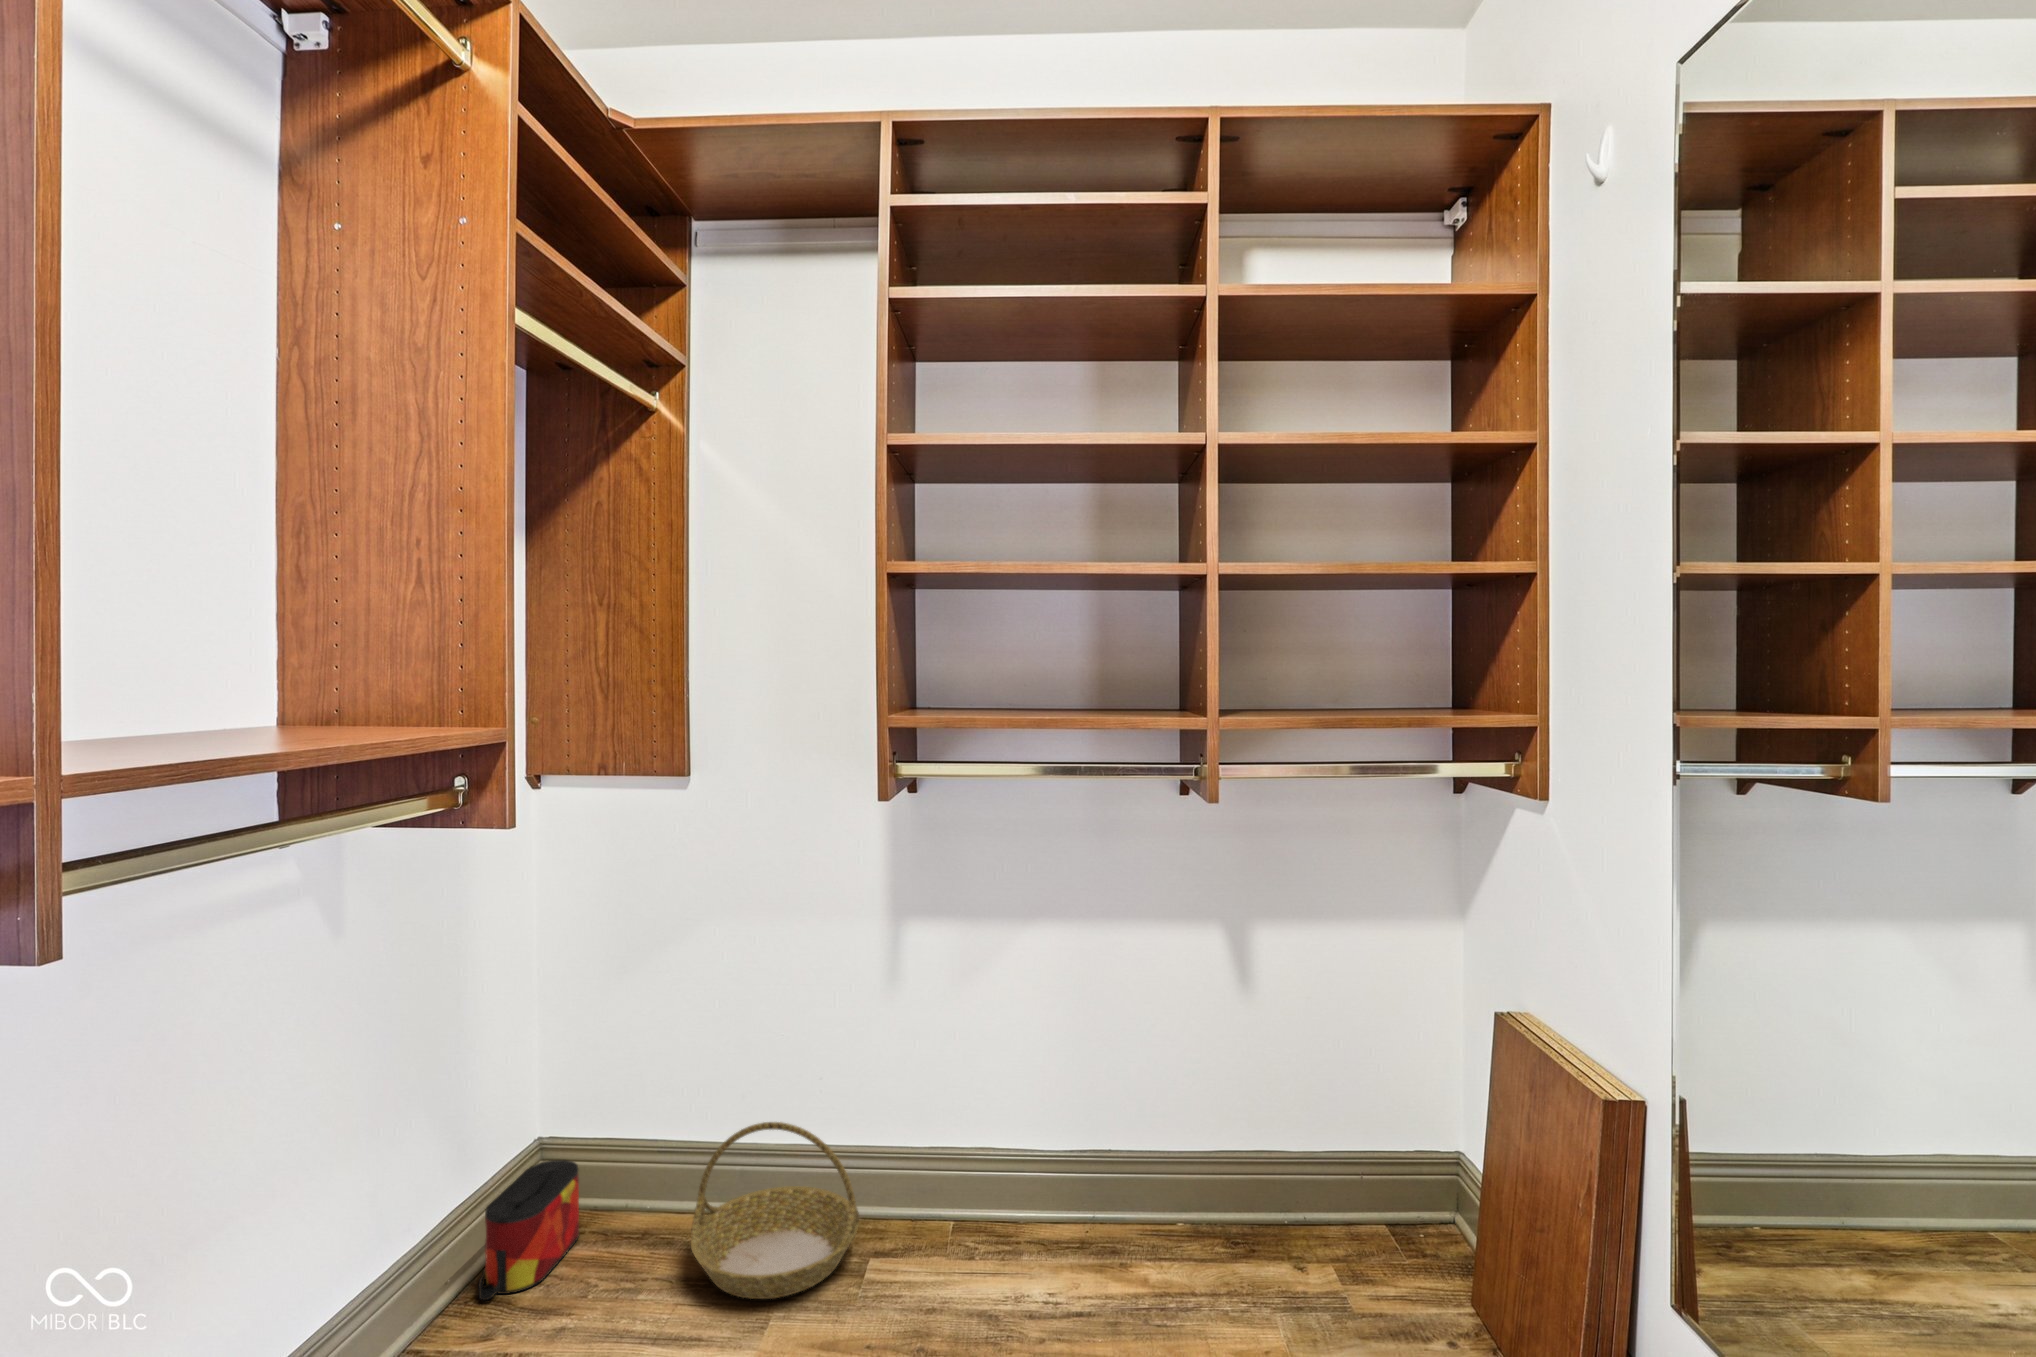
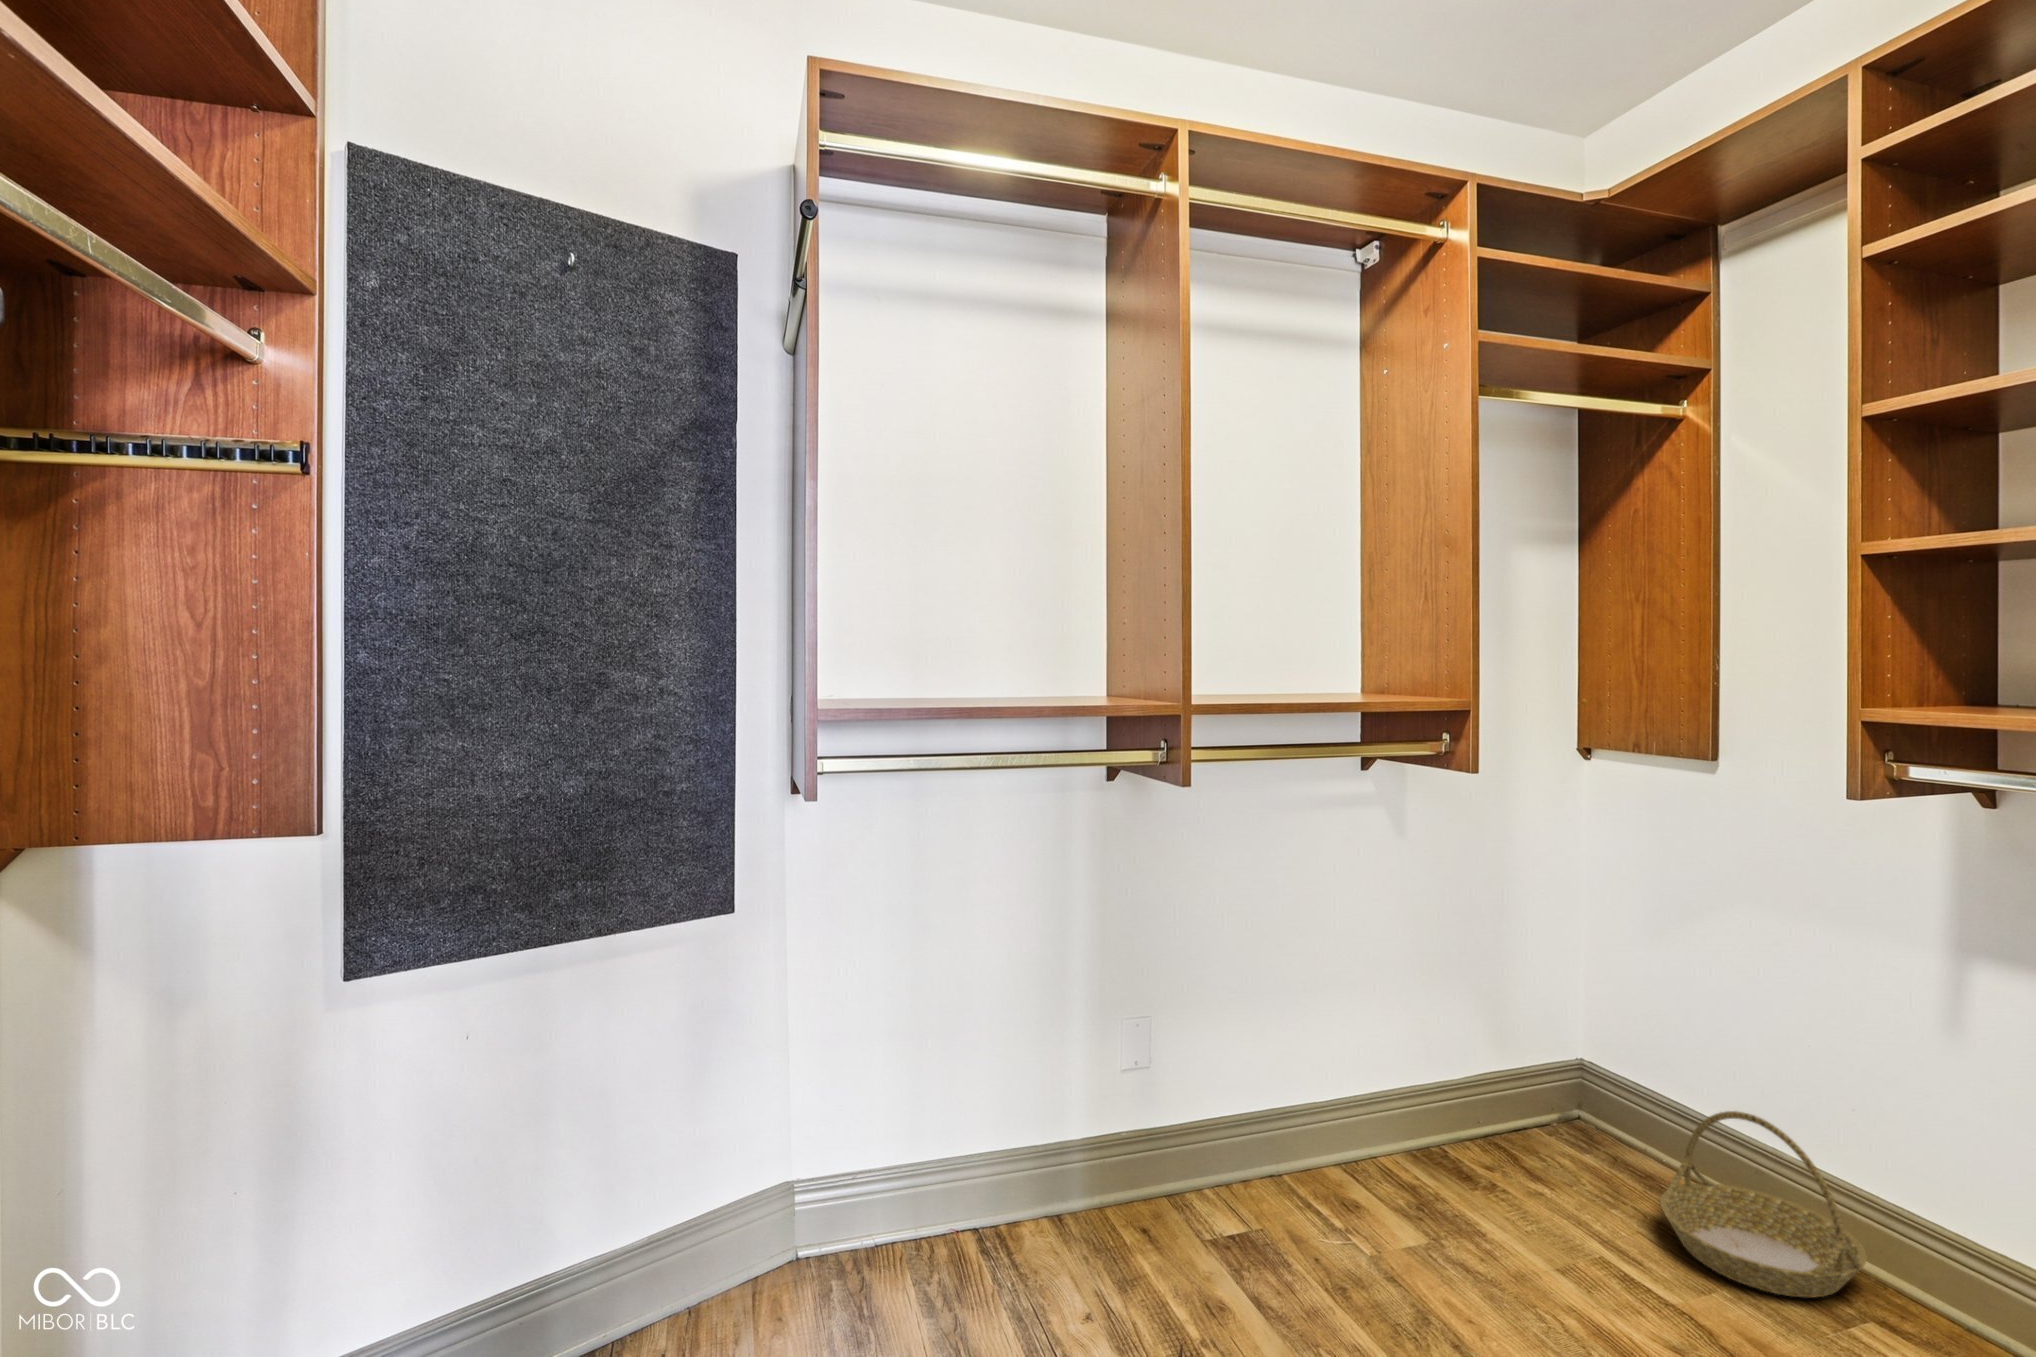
bag: present [479,1160,579,1300] -> none [1497,1076,1598,1161]

